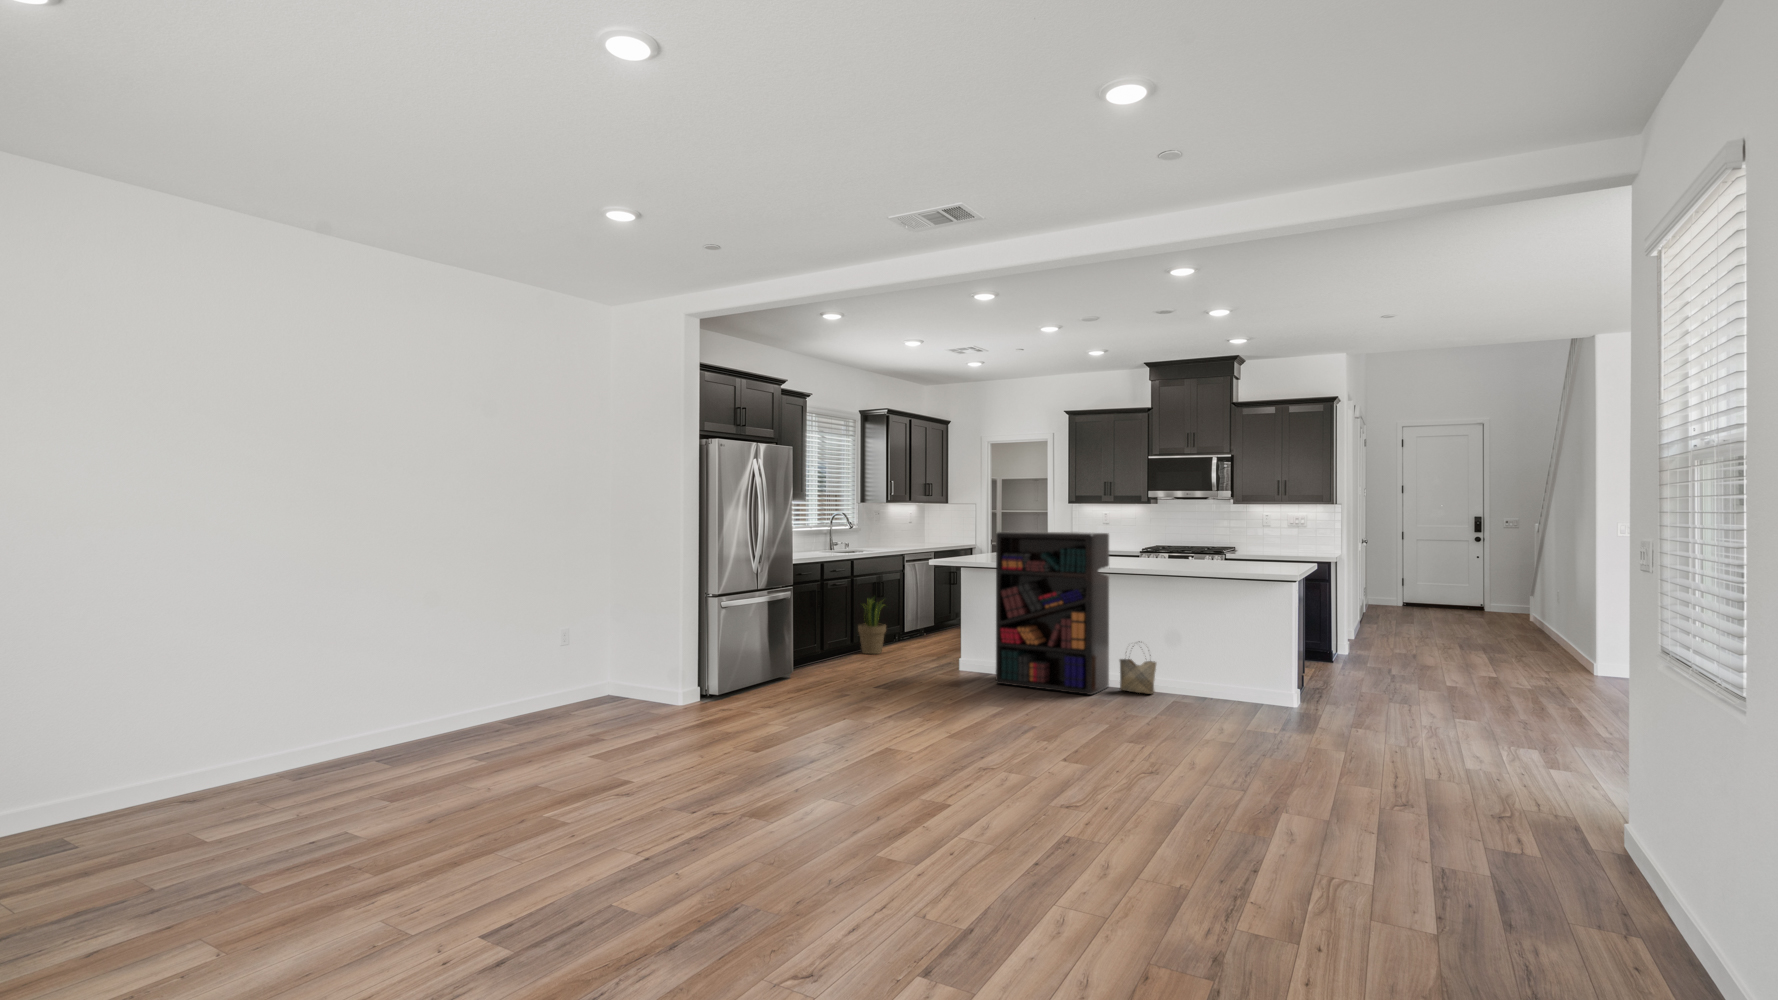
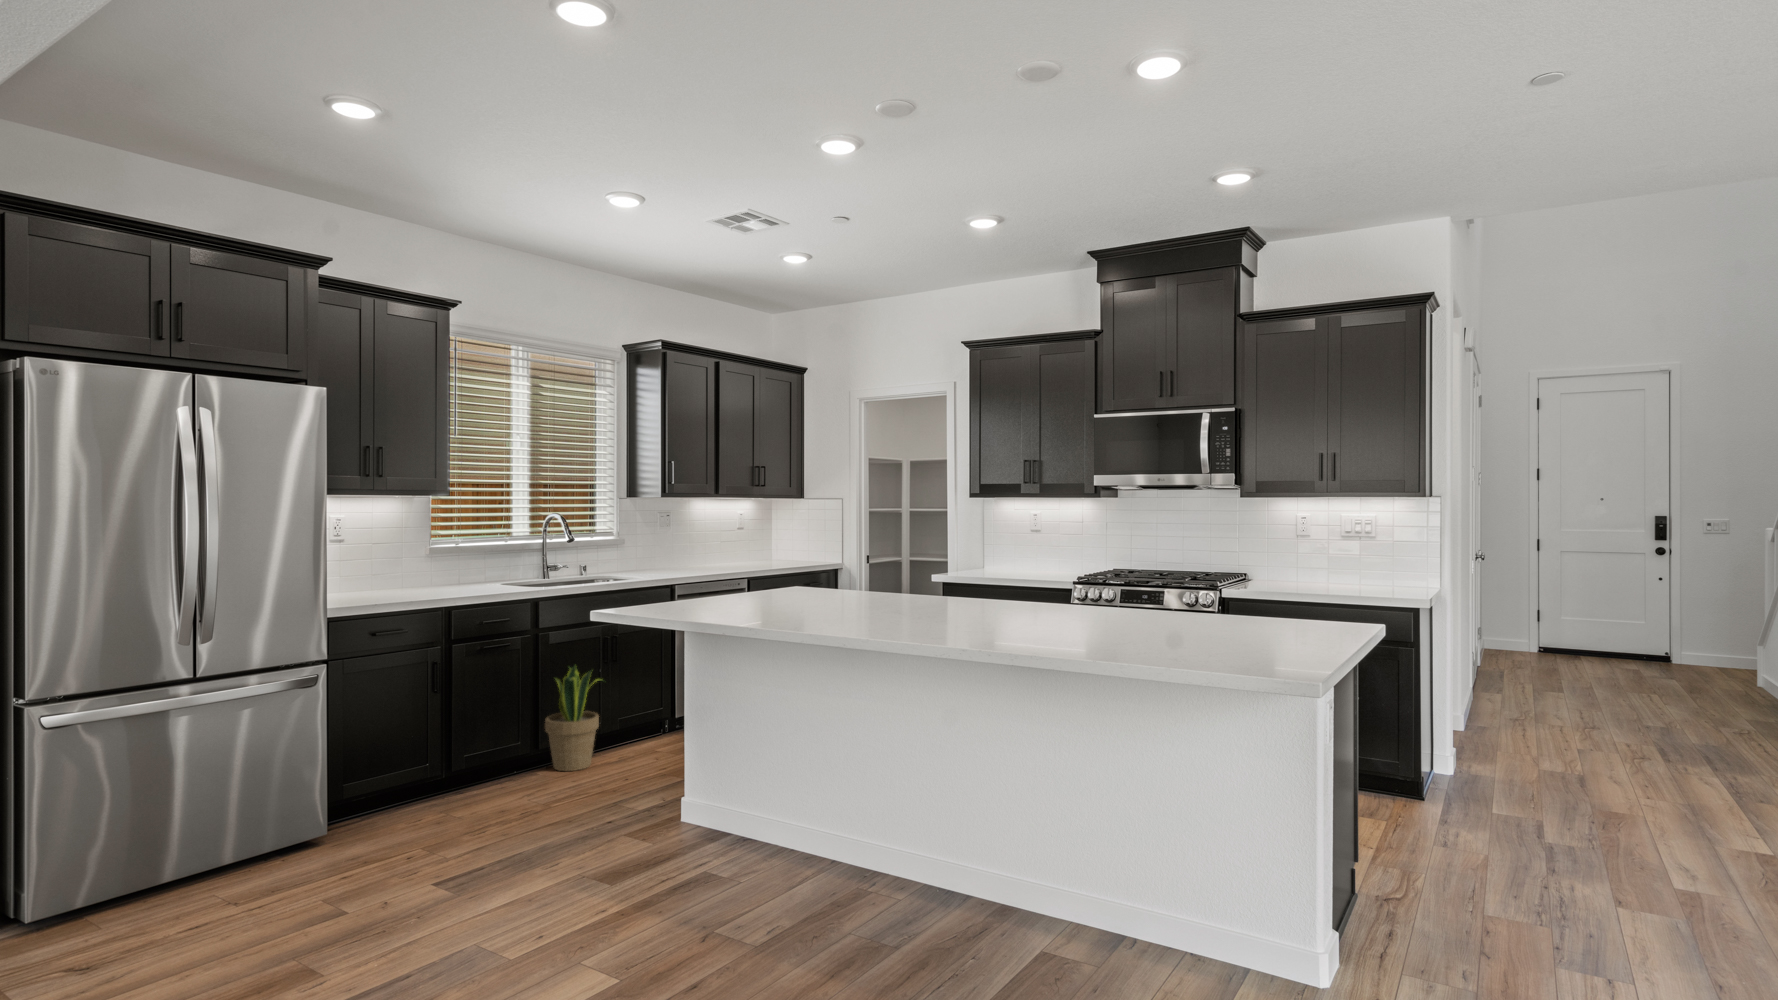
bookshelf: present [996,531,1109,695] -> none [682,555,919,942]
woven basket: present [1120,659,1156,694] -> none [928,809,1008,941]

